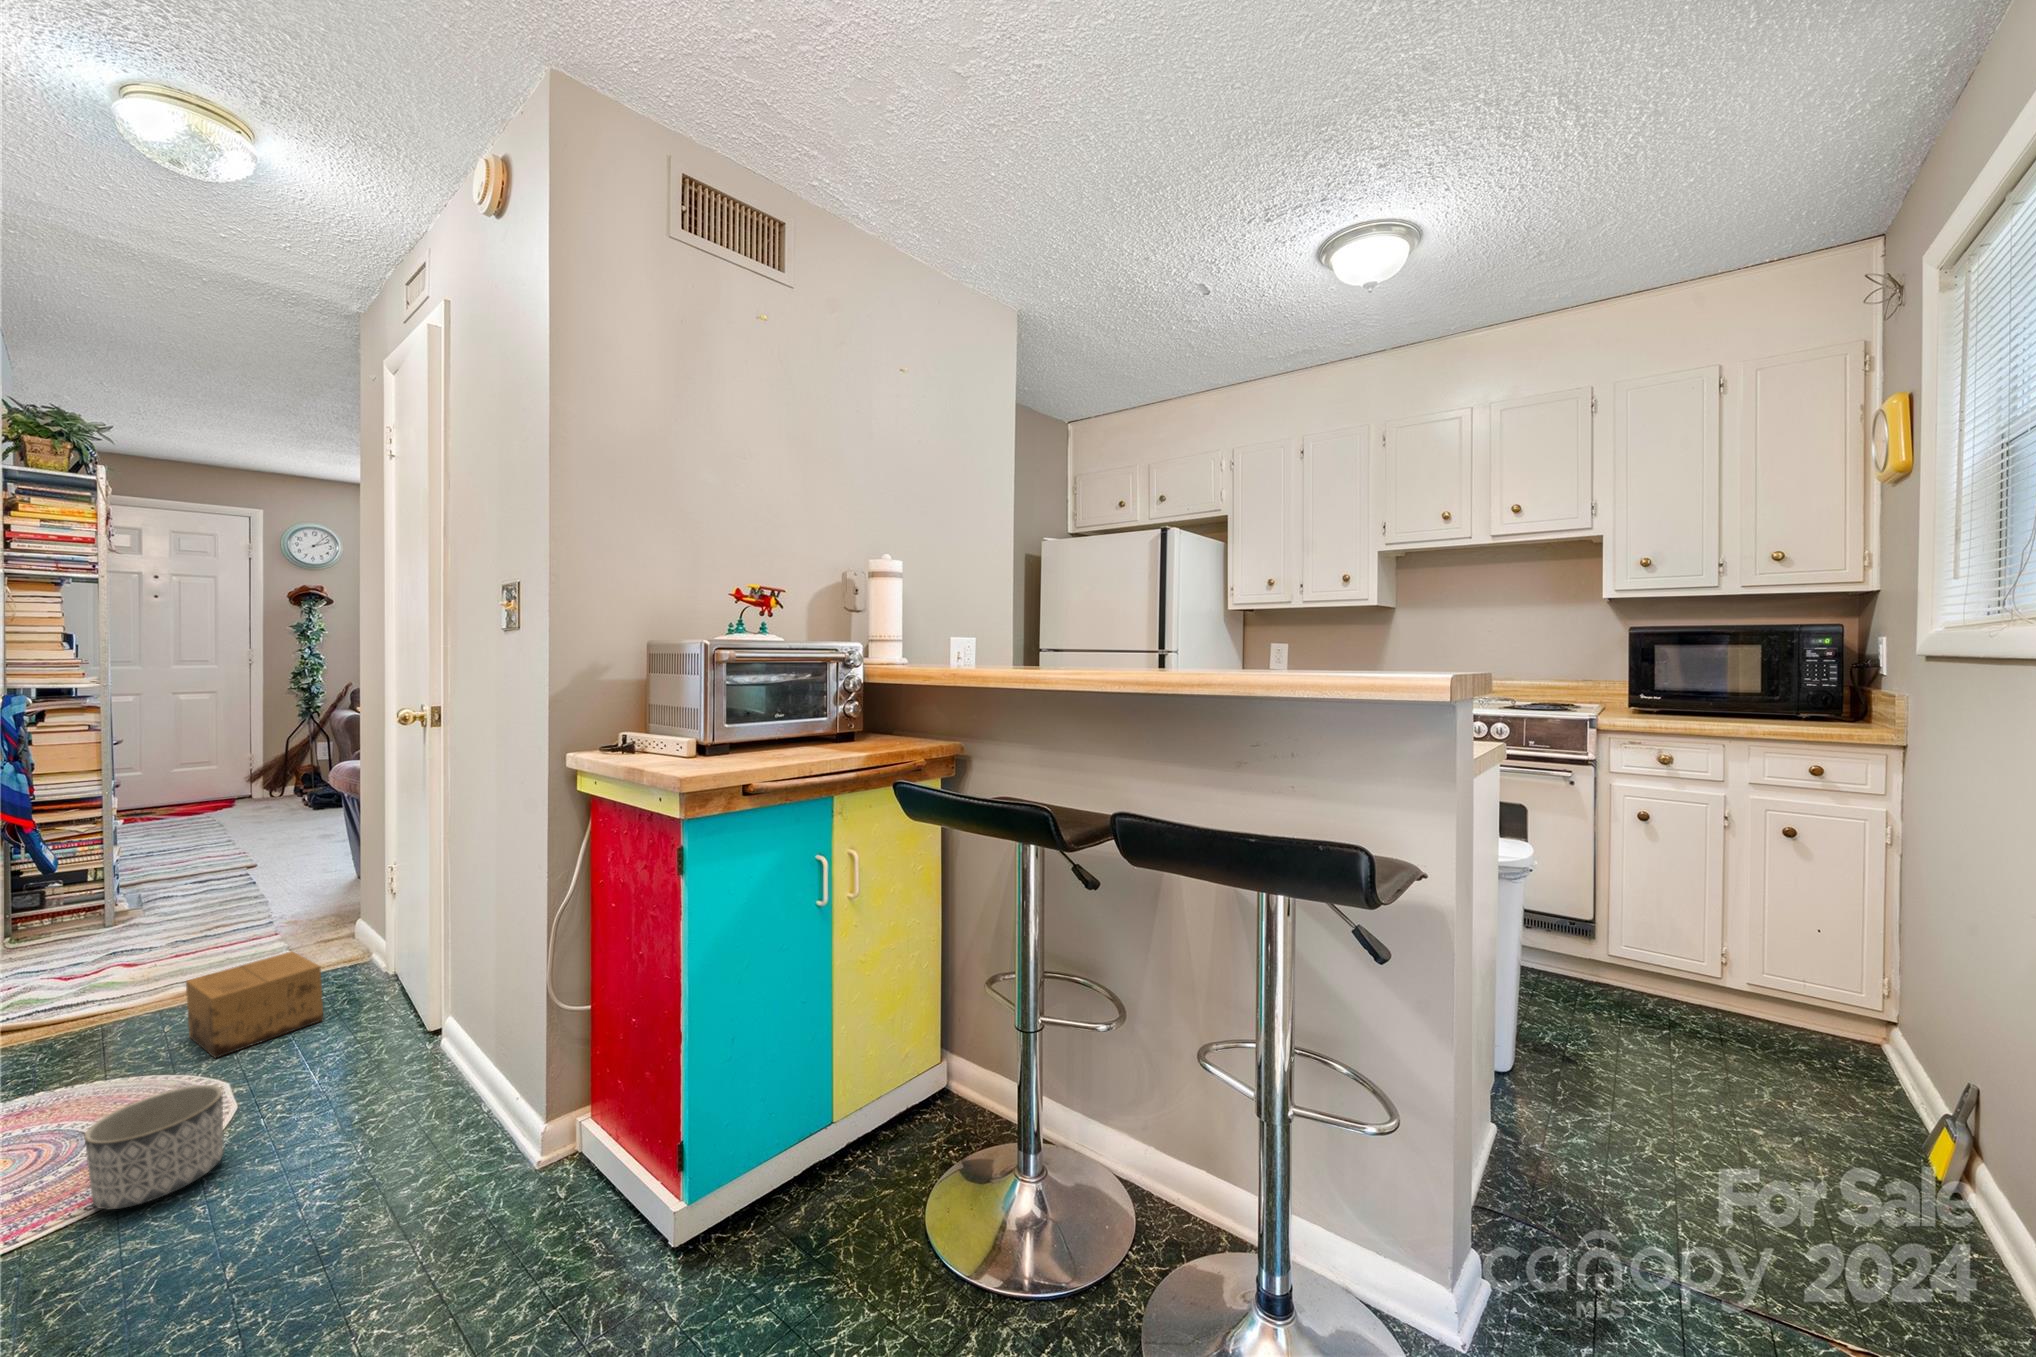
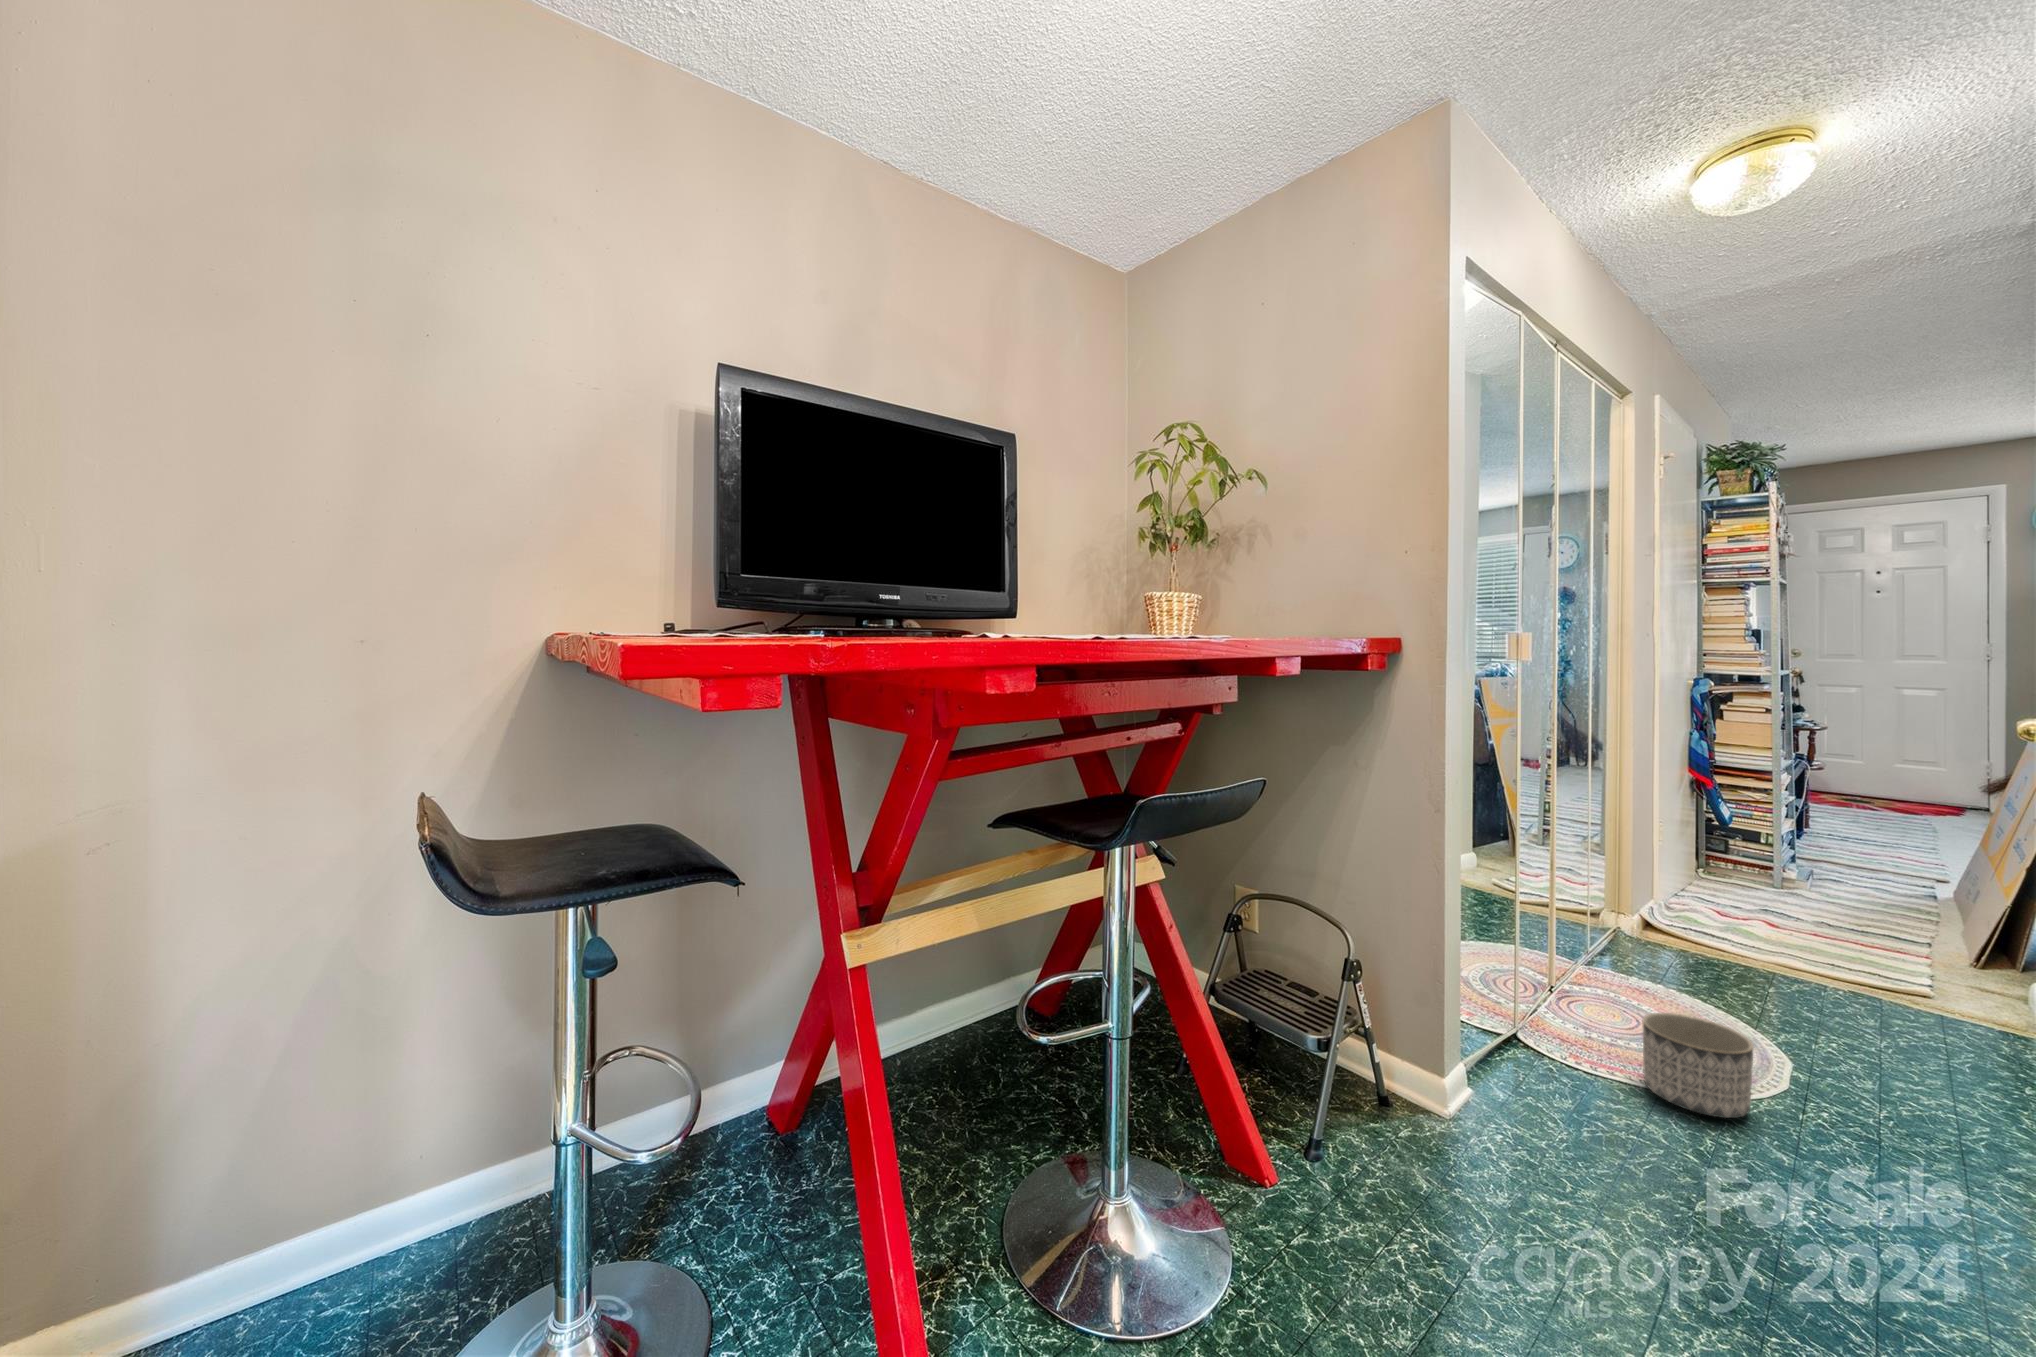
cardboard box: present [186,951,323,1058] -> none [1784,947,1926,1064]

